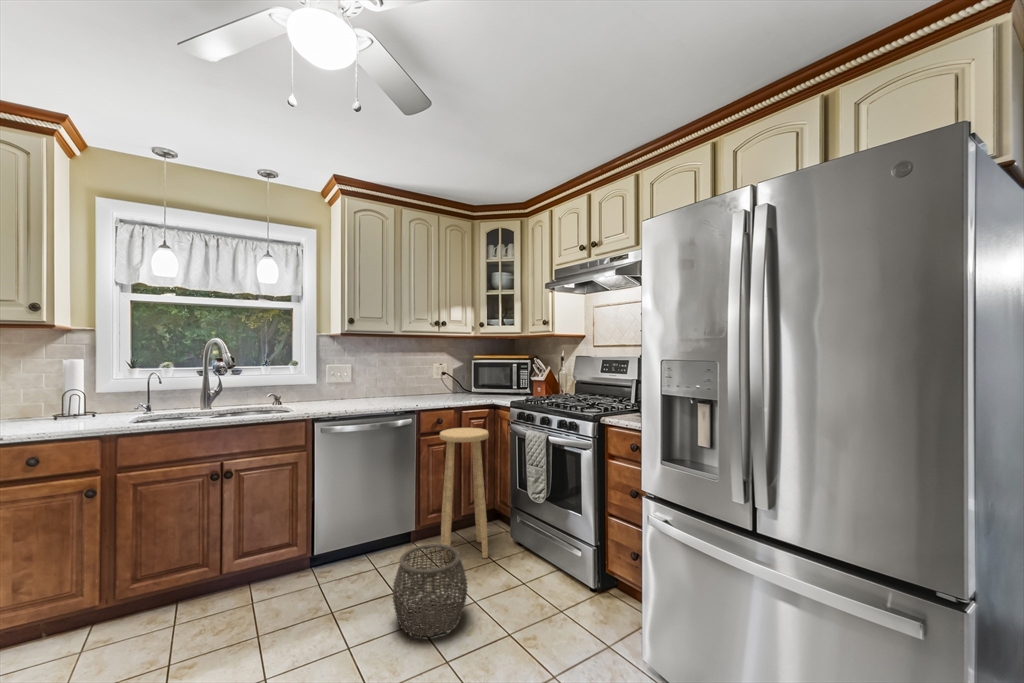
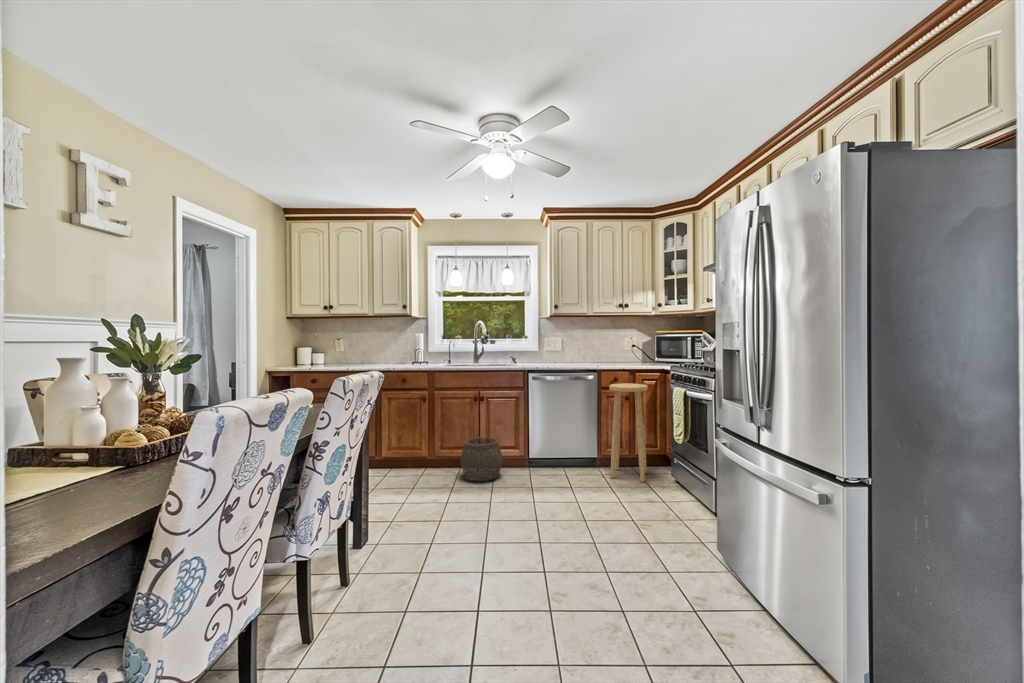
woven basket: present [392,544,468,637] -> present [461,437,502,481]

